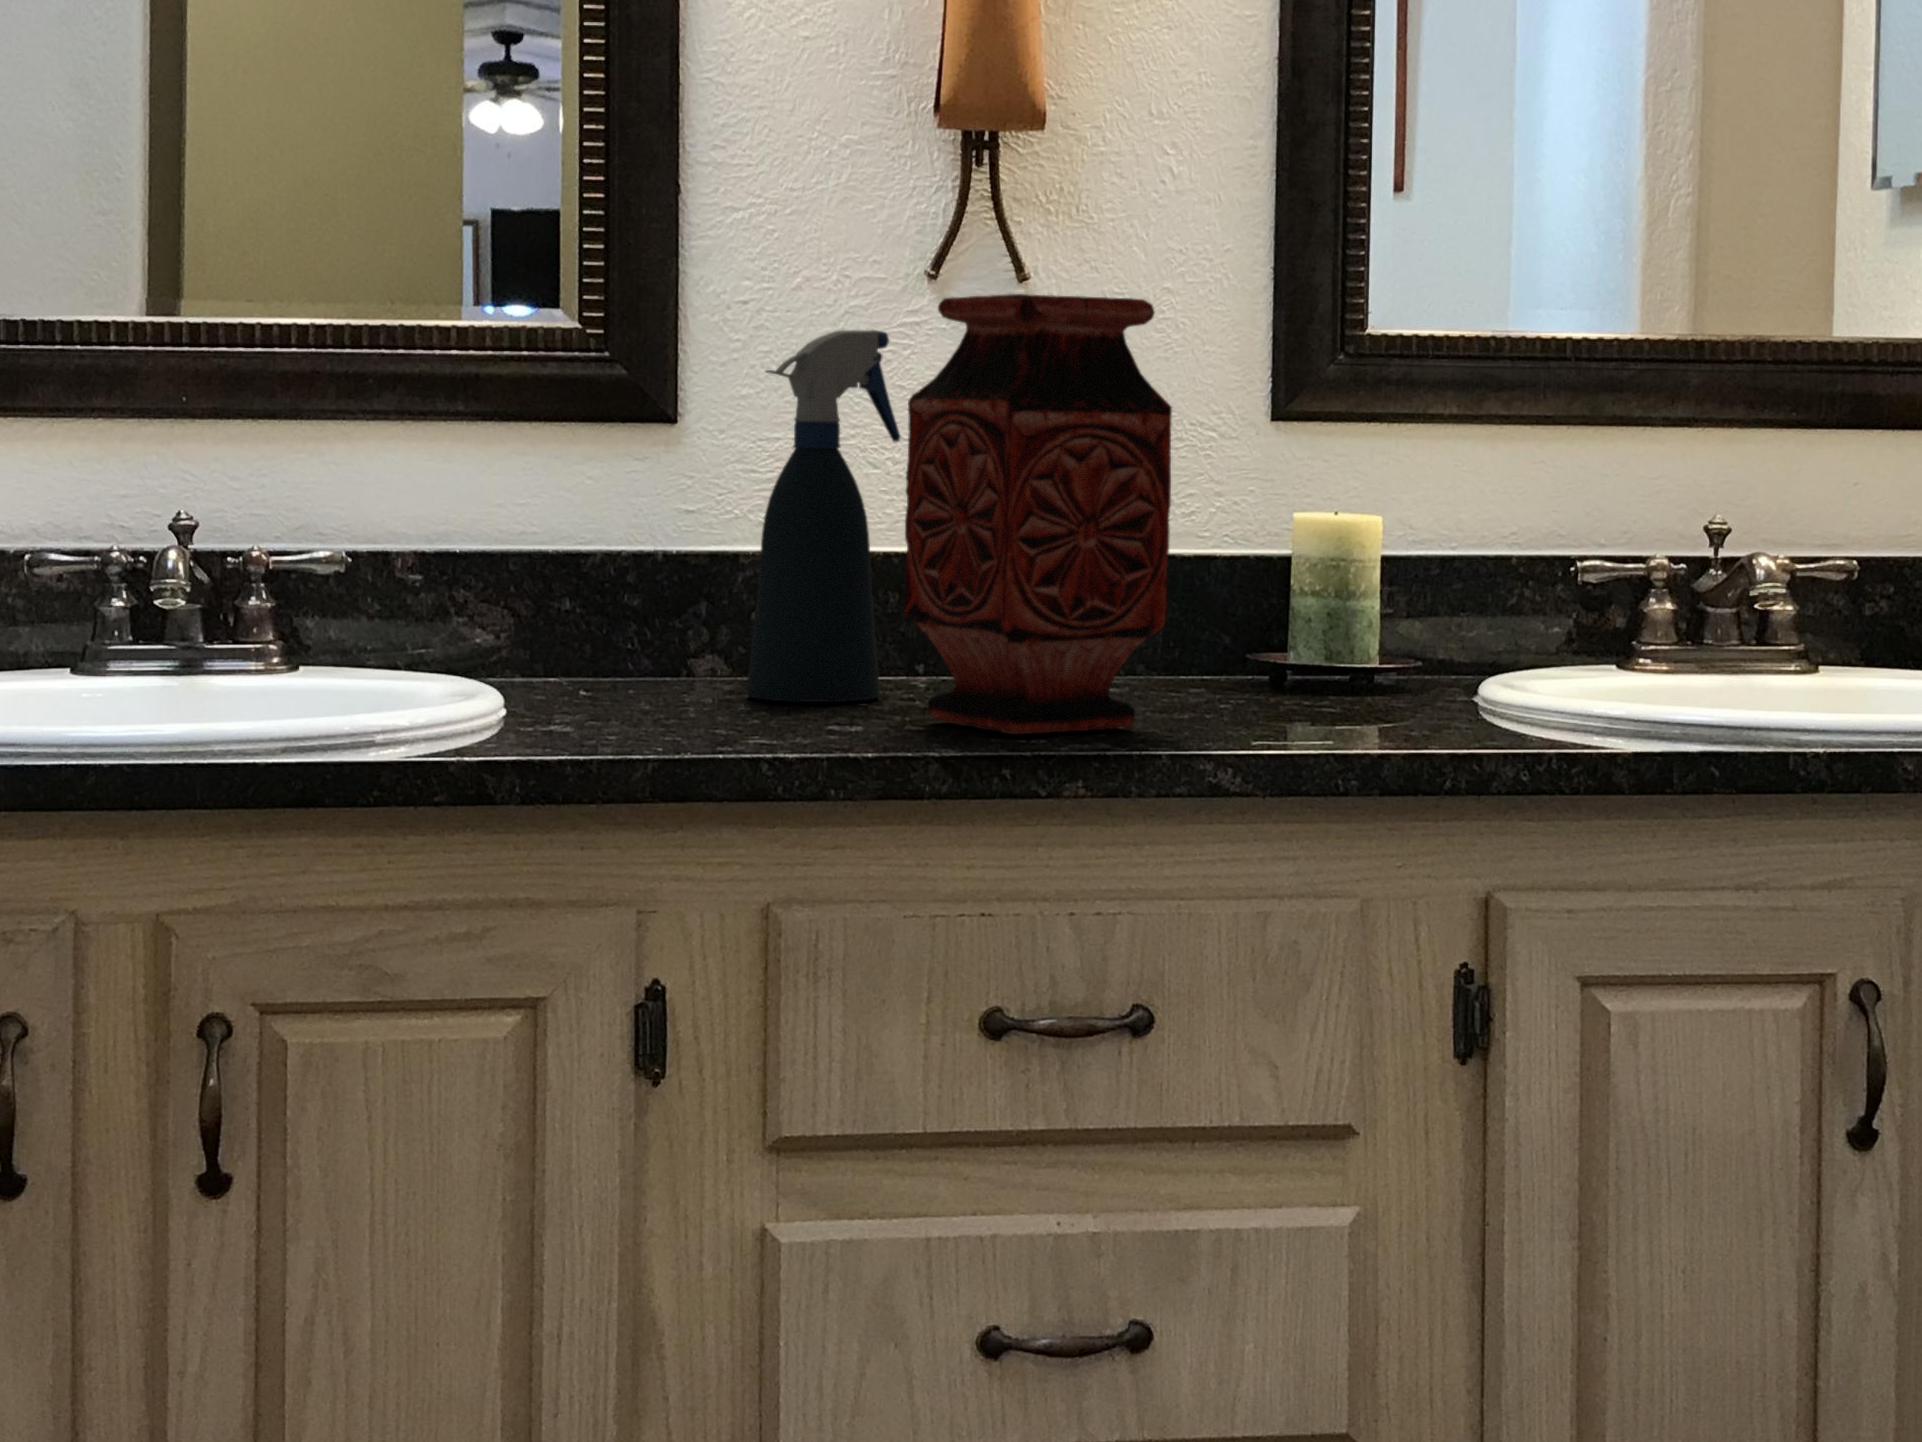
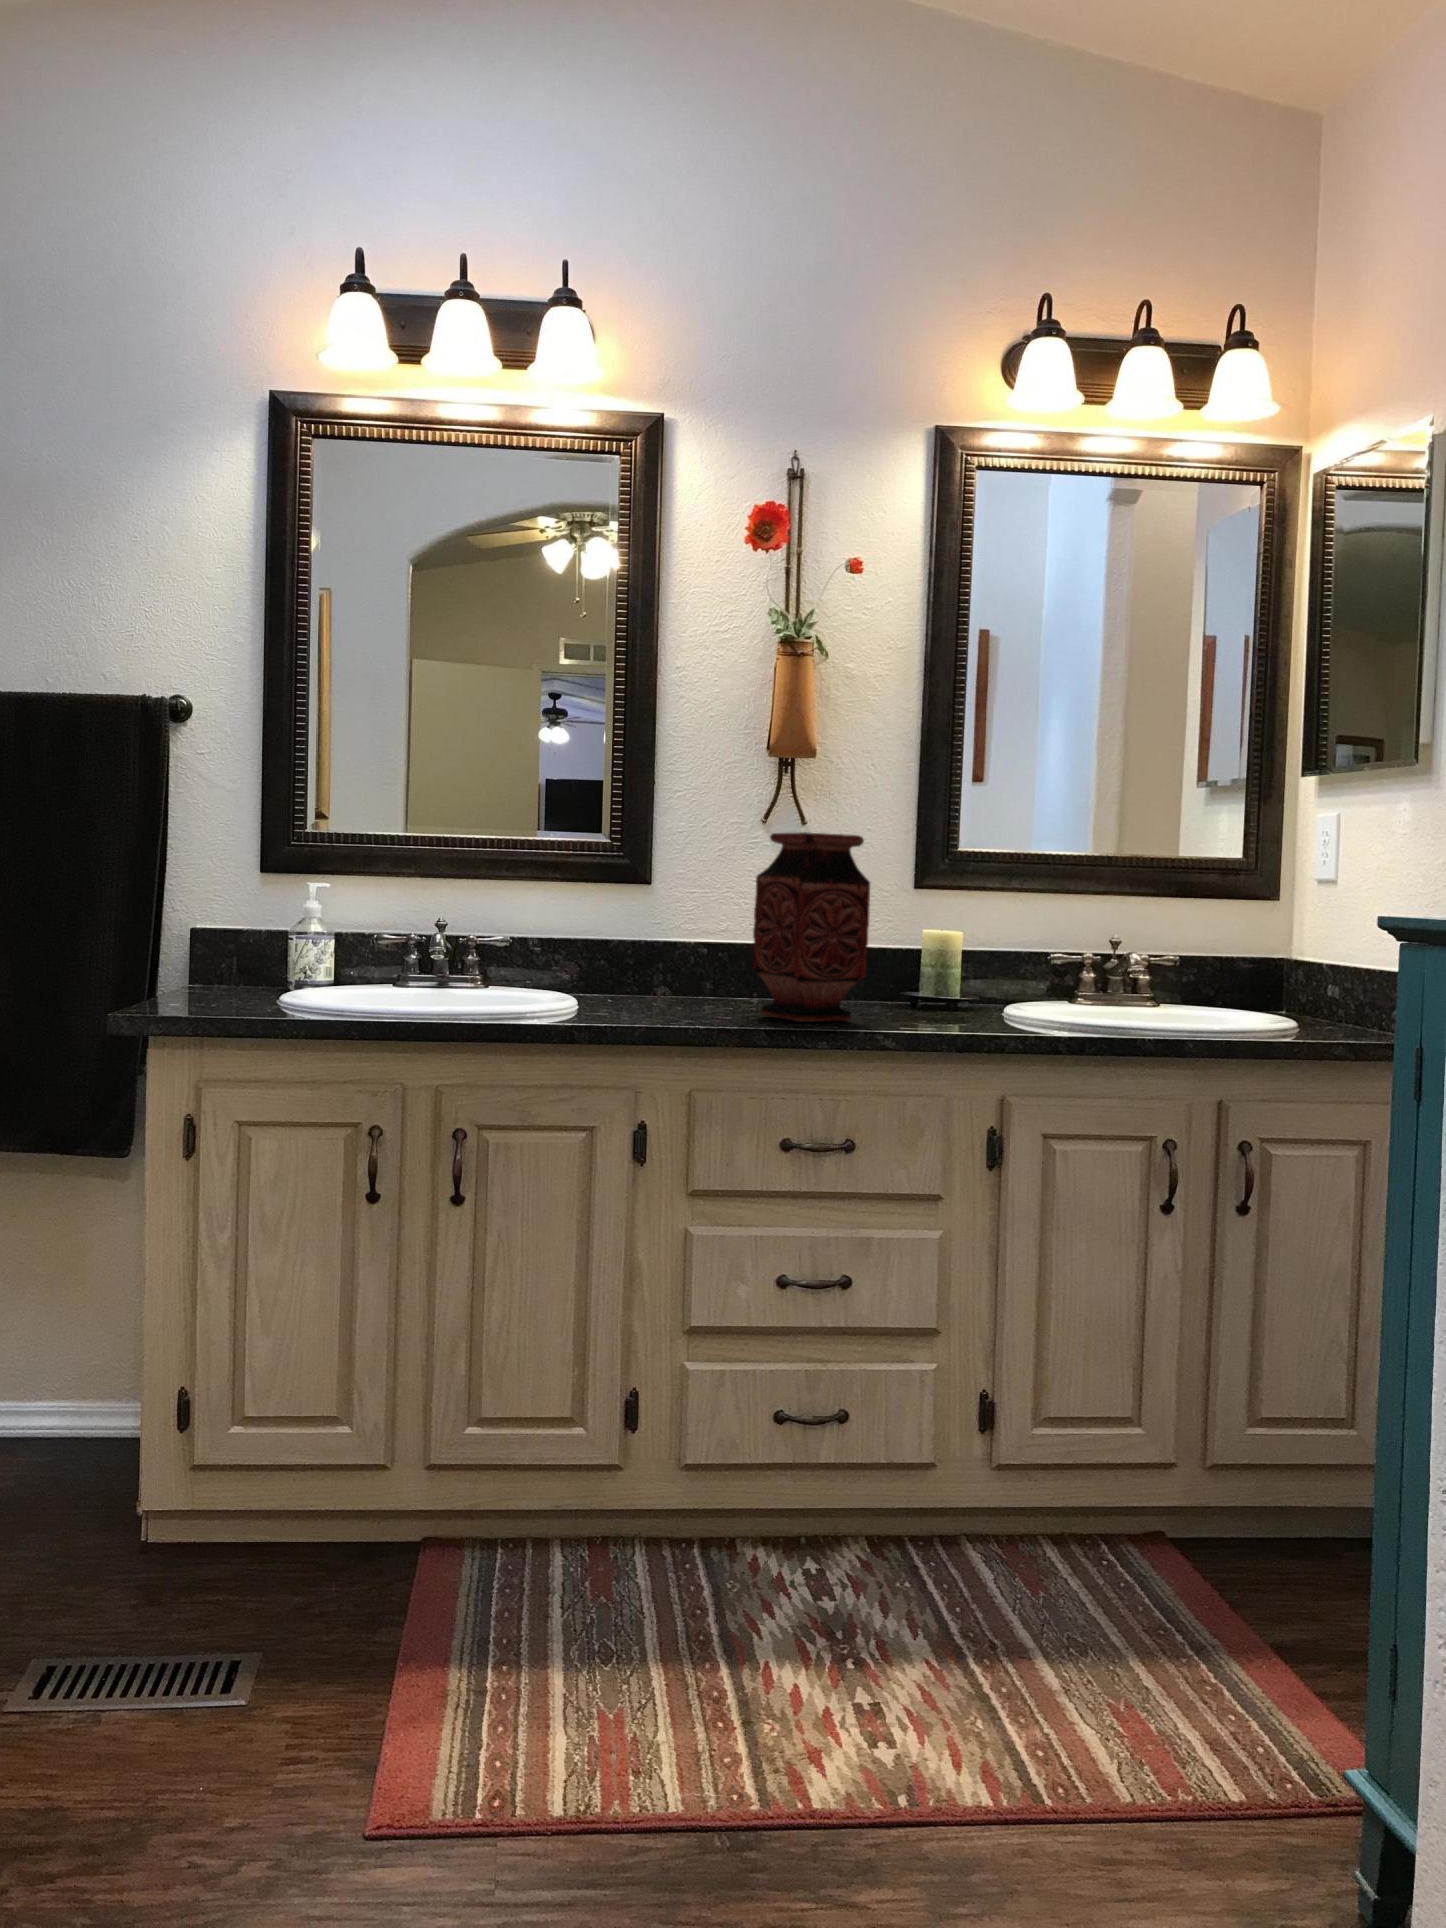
spray bottle: present [747,330,900,702] -> none [681,846,750,1007]

